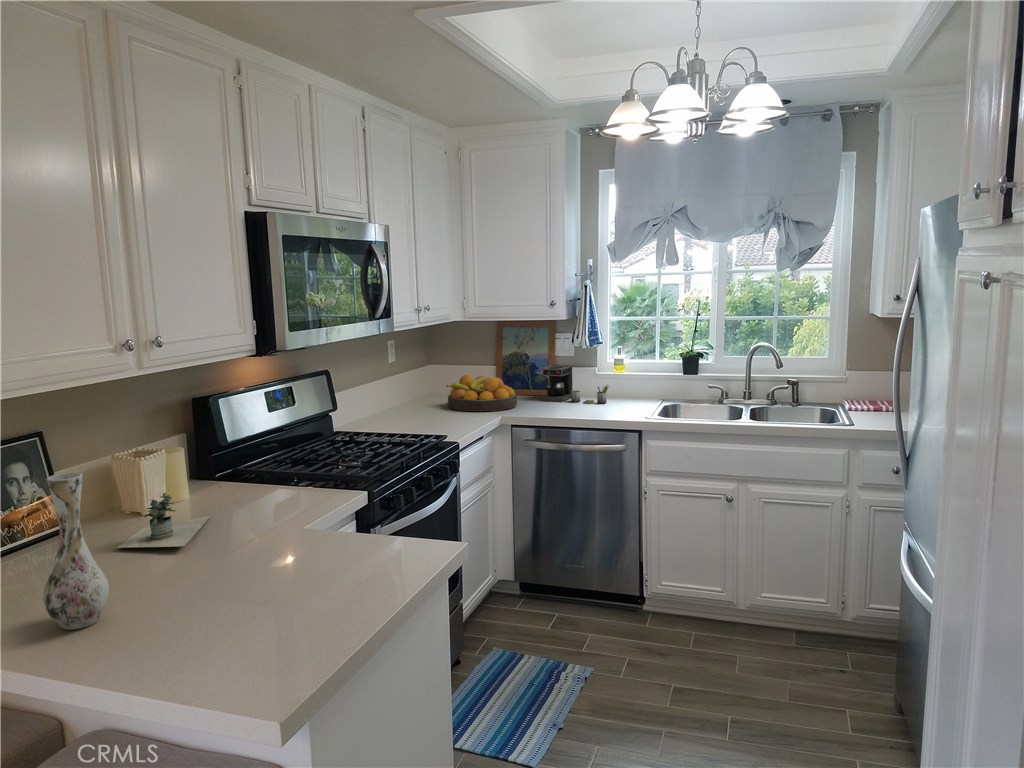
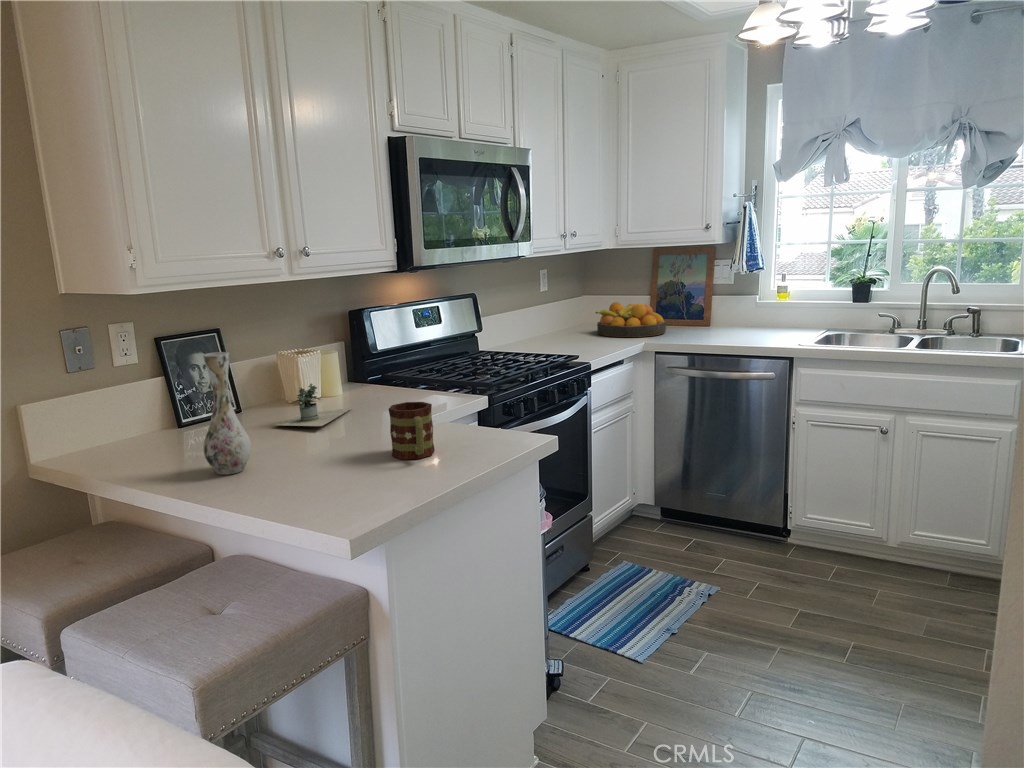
coffee maker: present [542,365,608,403] -> none [694,294,764,332]
mug: none [284,515,337,587] -> present [388,402,435,459]

